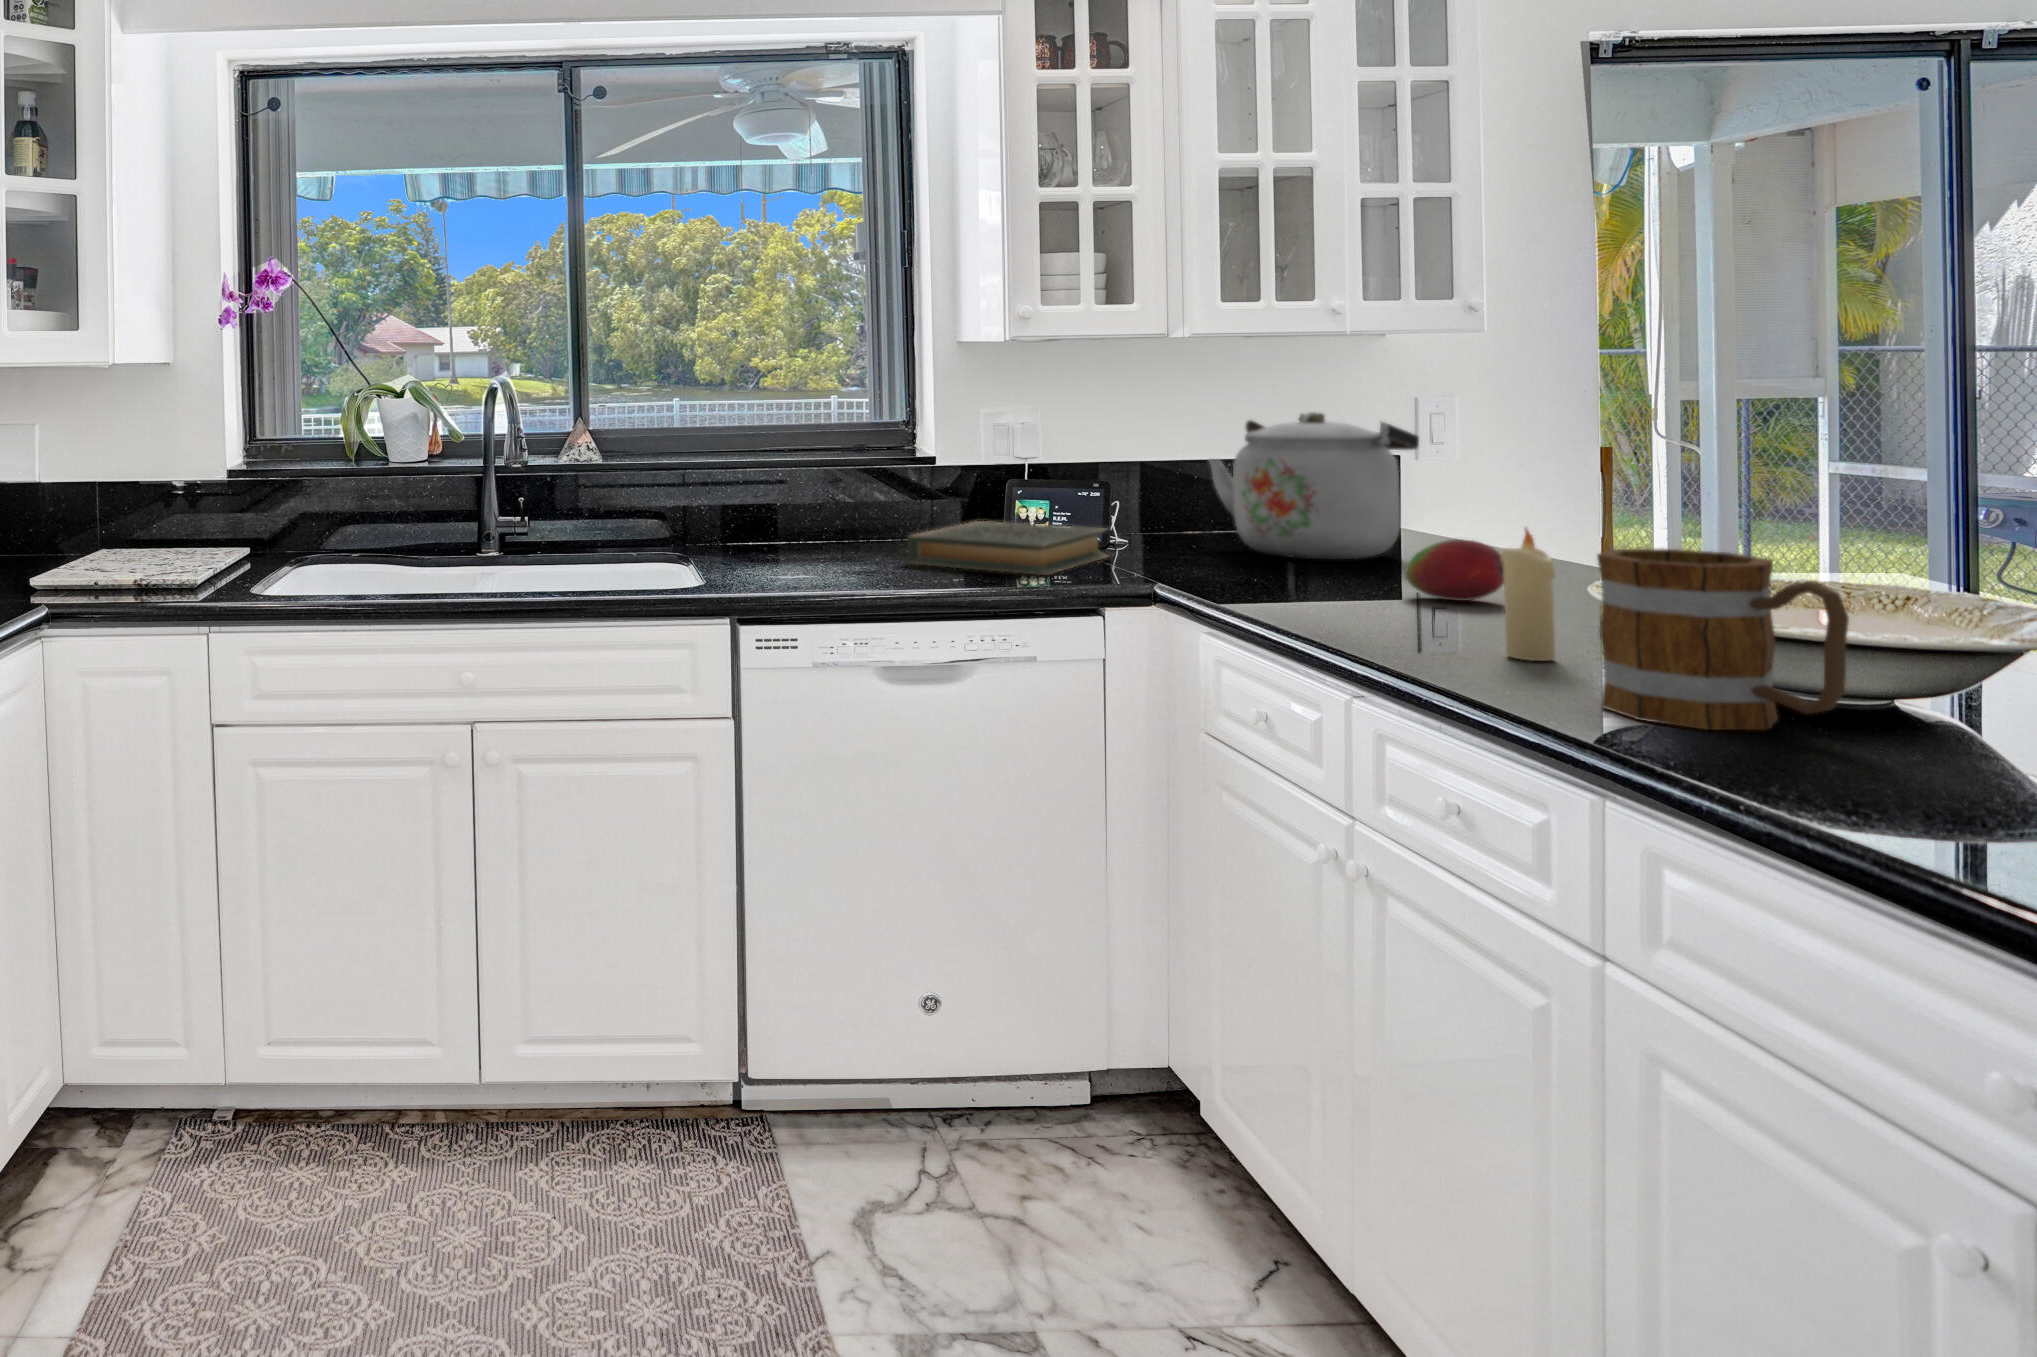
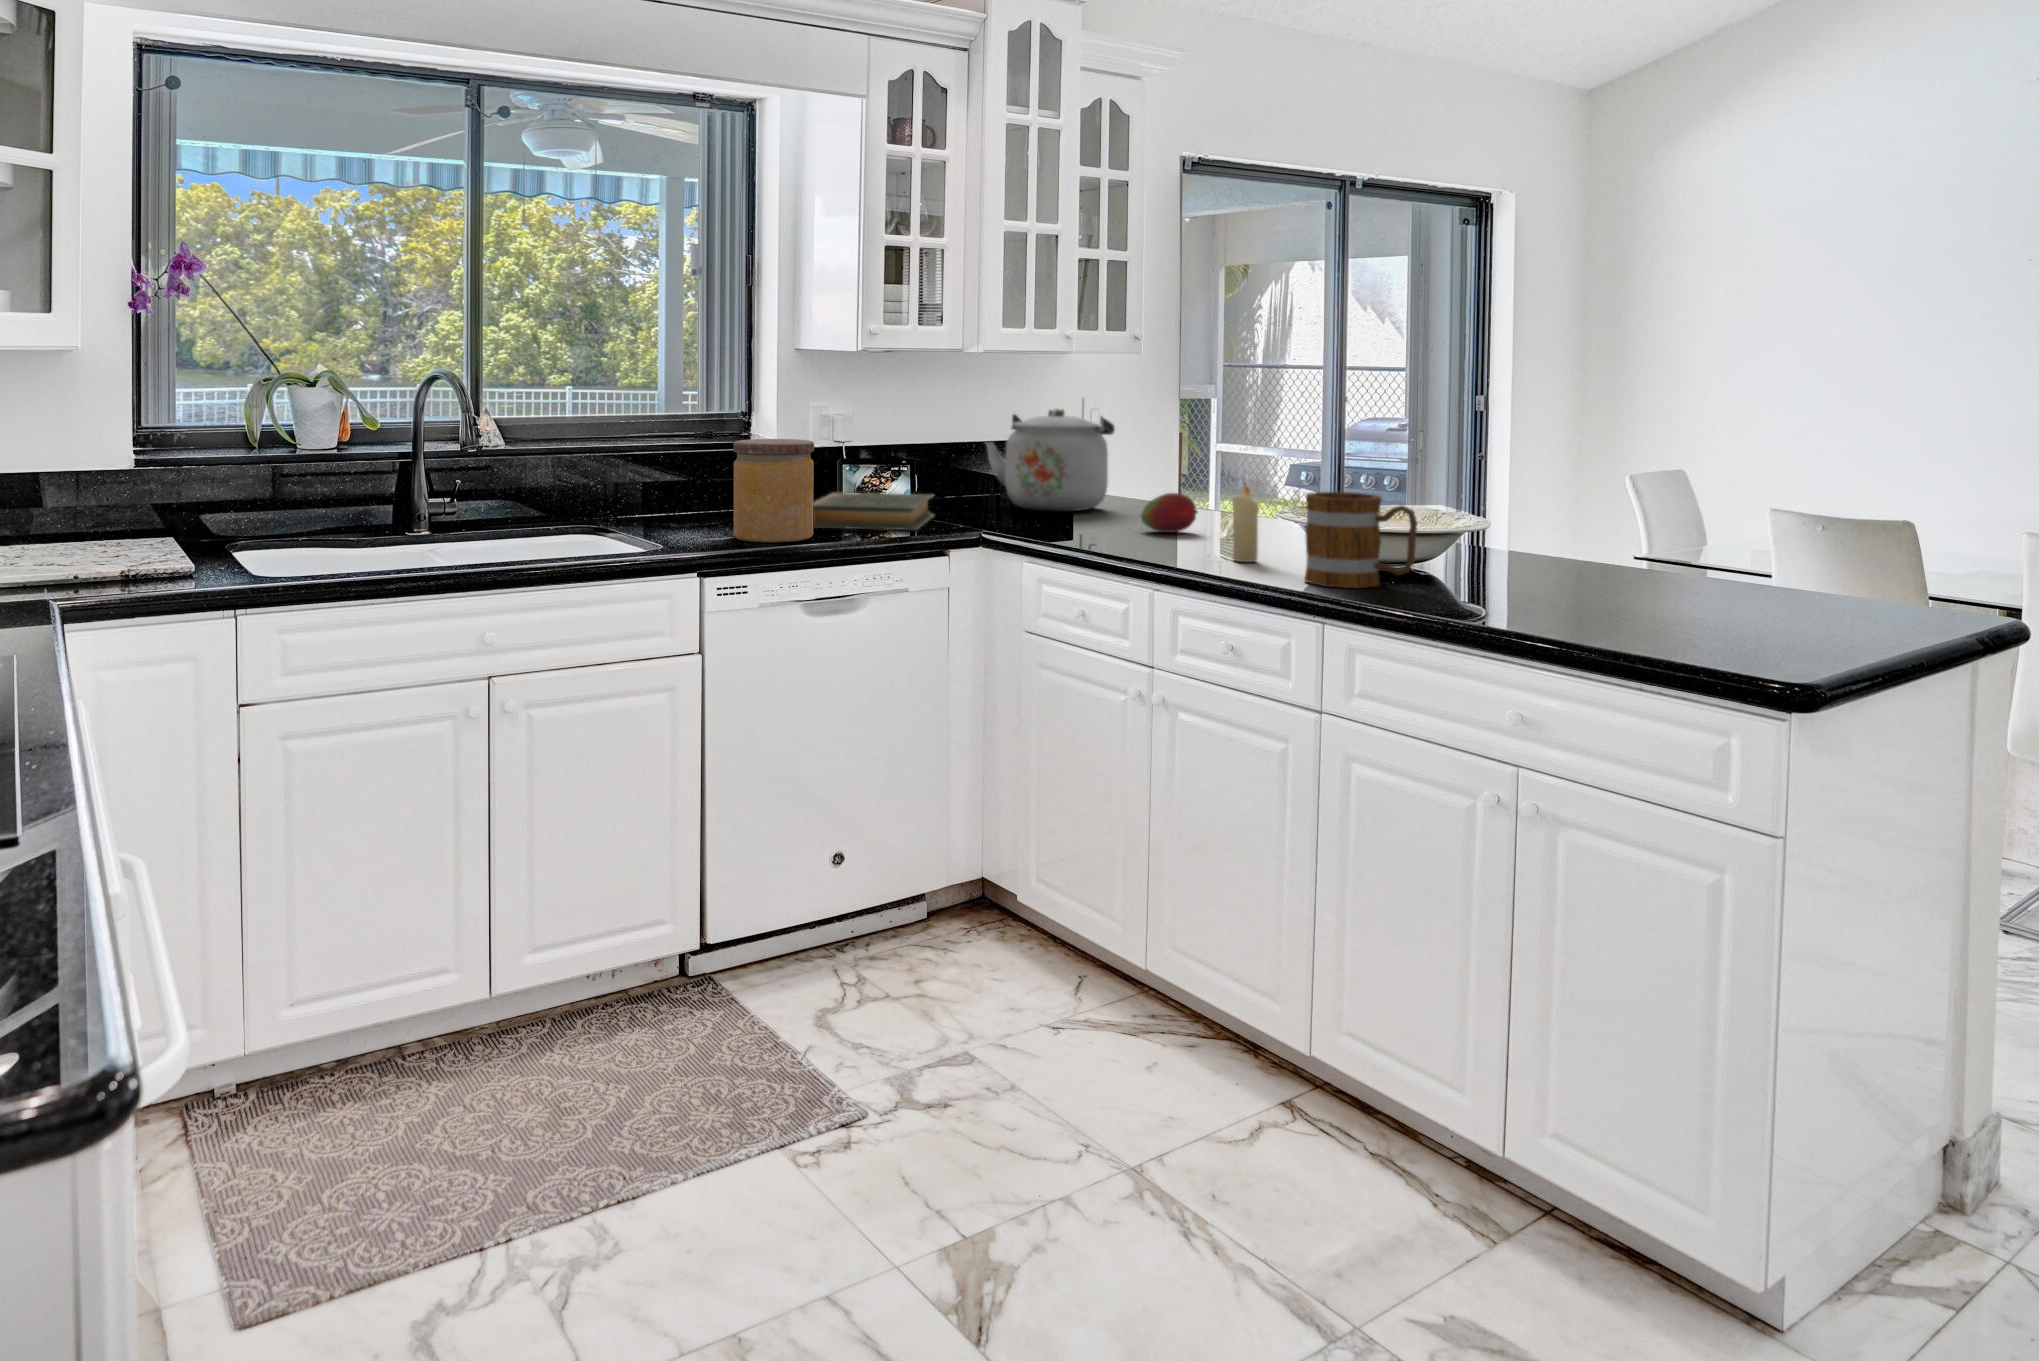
jar: none [788,451,893,581] -> present [734,439,814,542]

